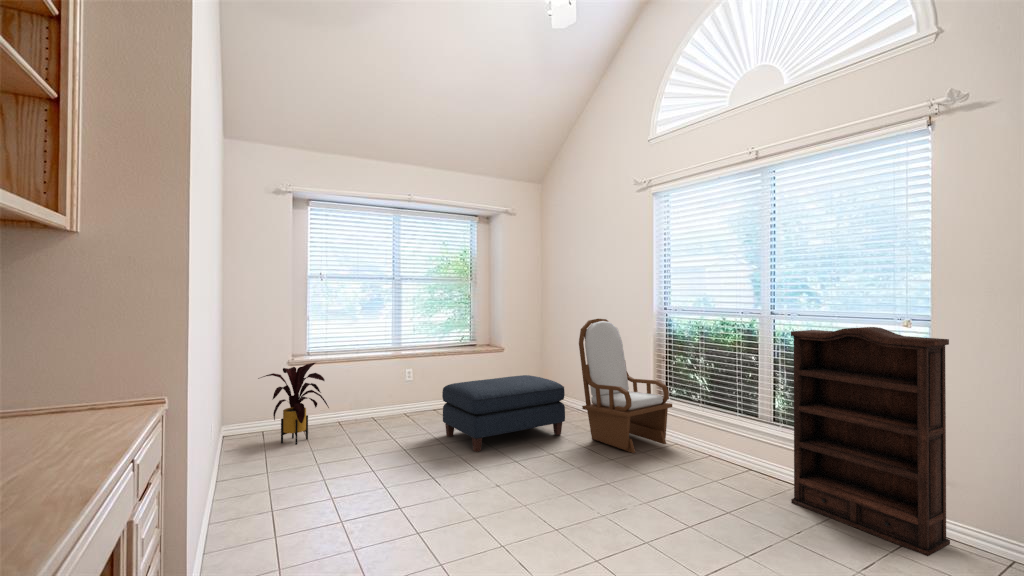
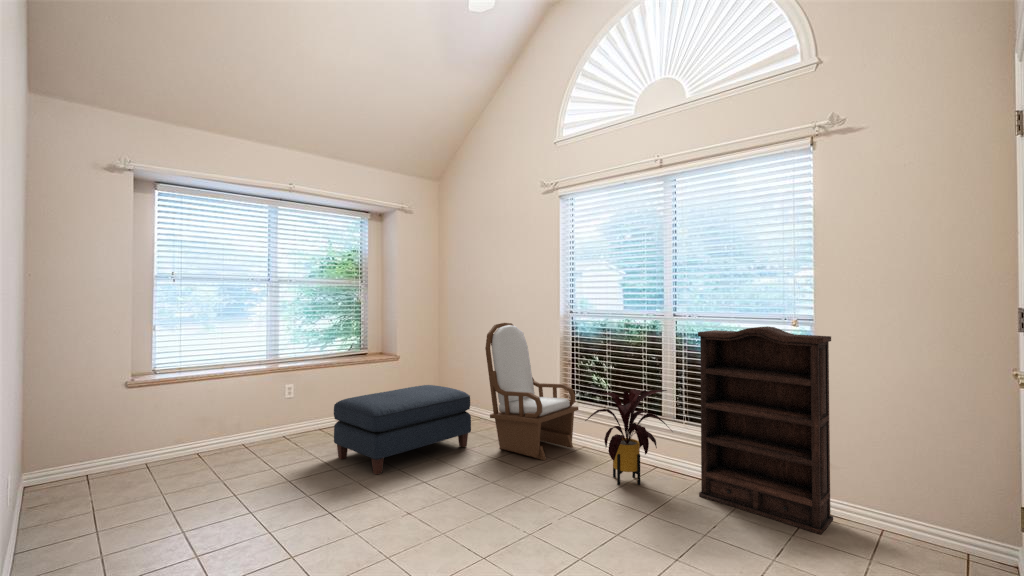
house plant: present [258,363,329,444] -> present [585,389,672,485]

